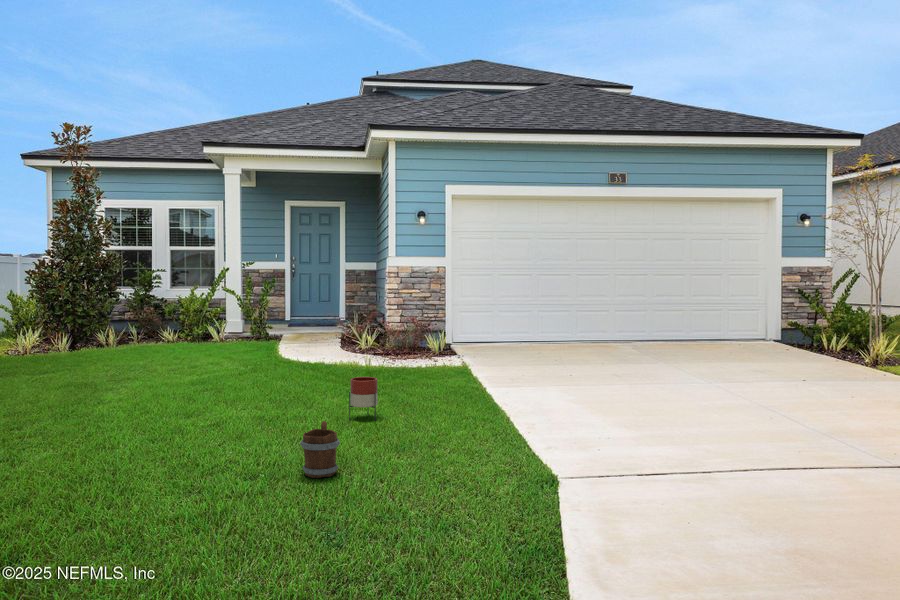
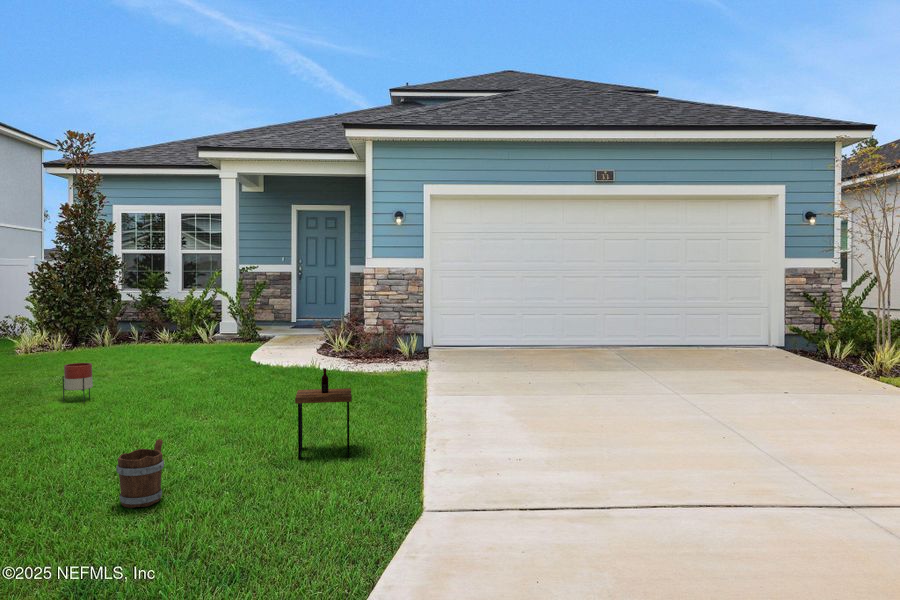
side table: none [411,360,467,440] -> present [295,368,352,460]
planter: present [349,377,378,421] -> present [63,363,93,403]

